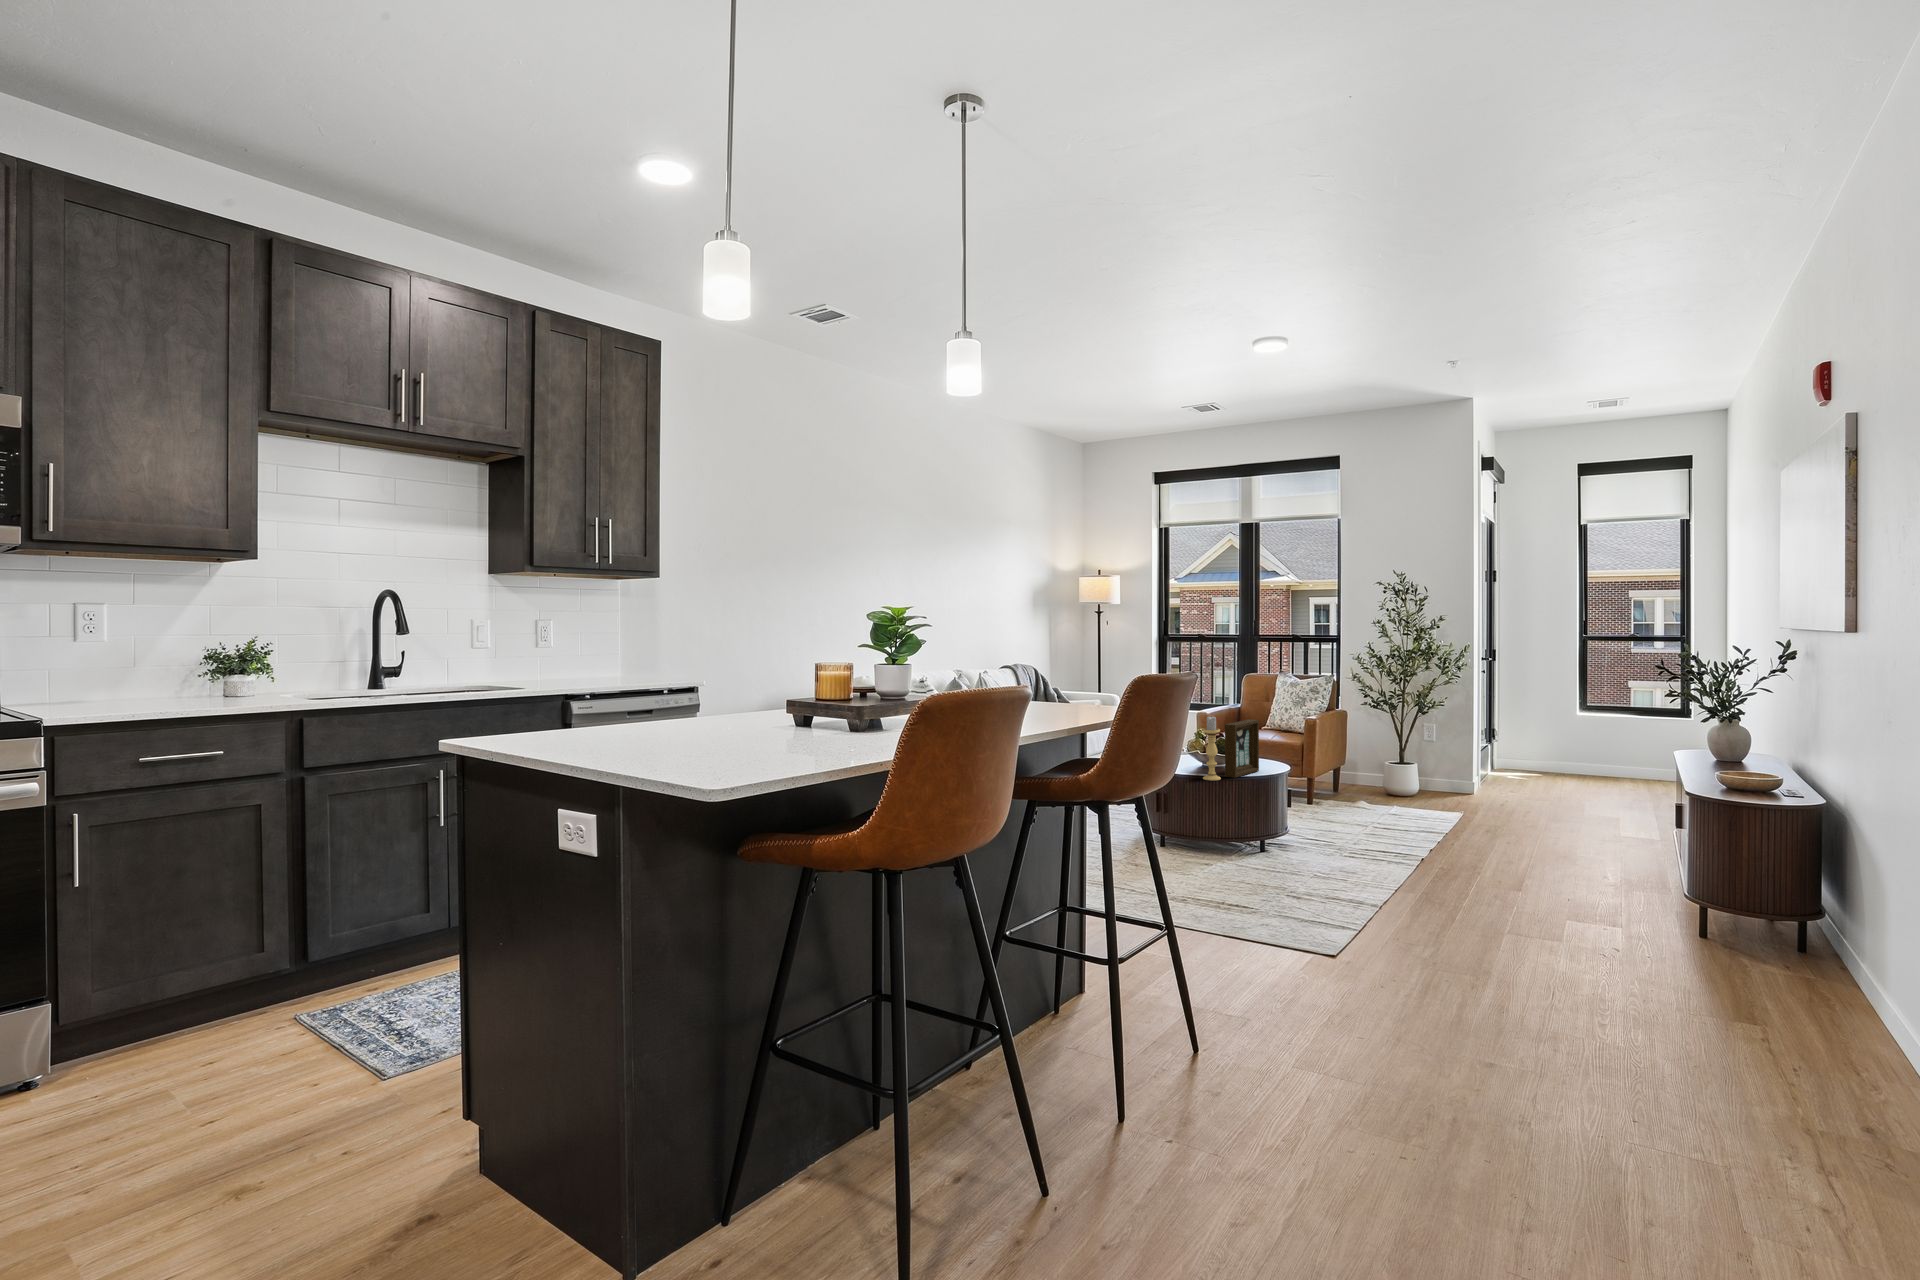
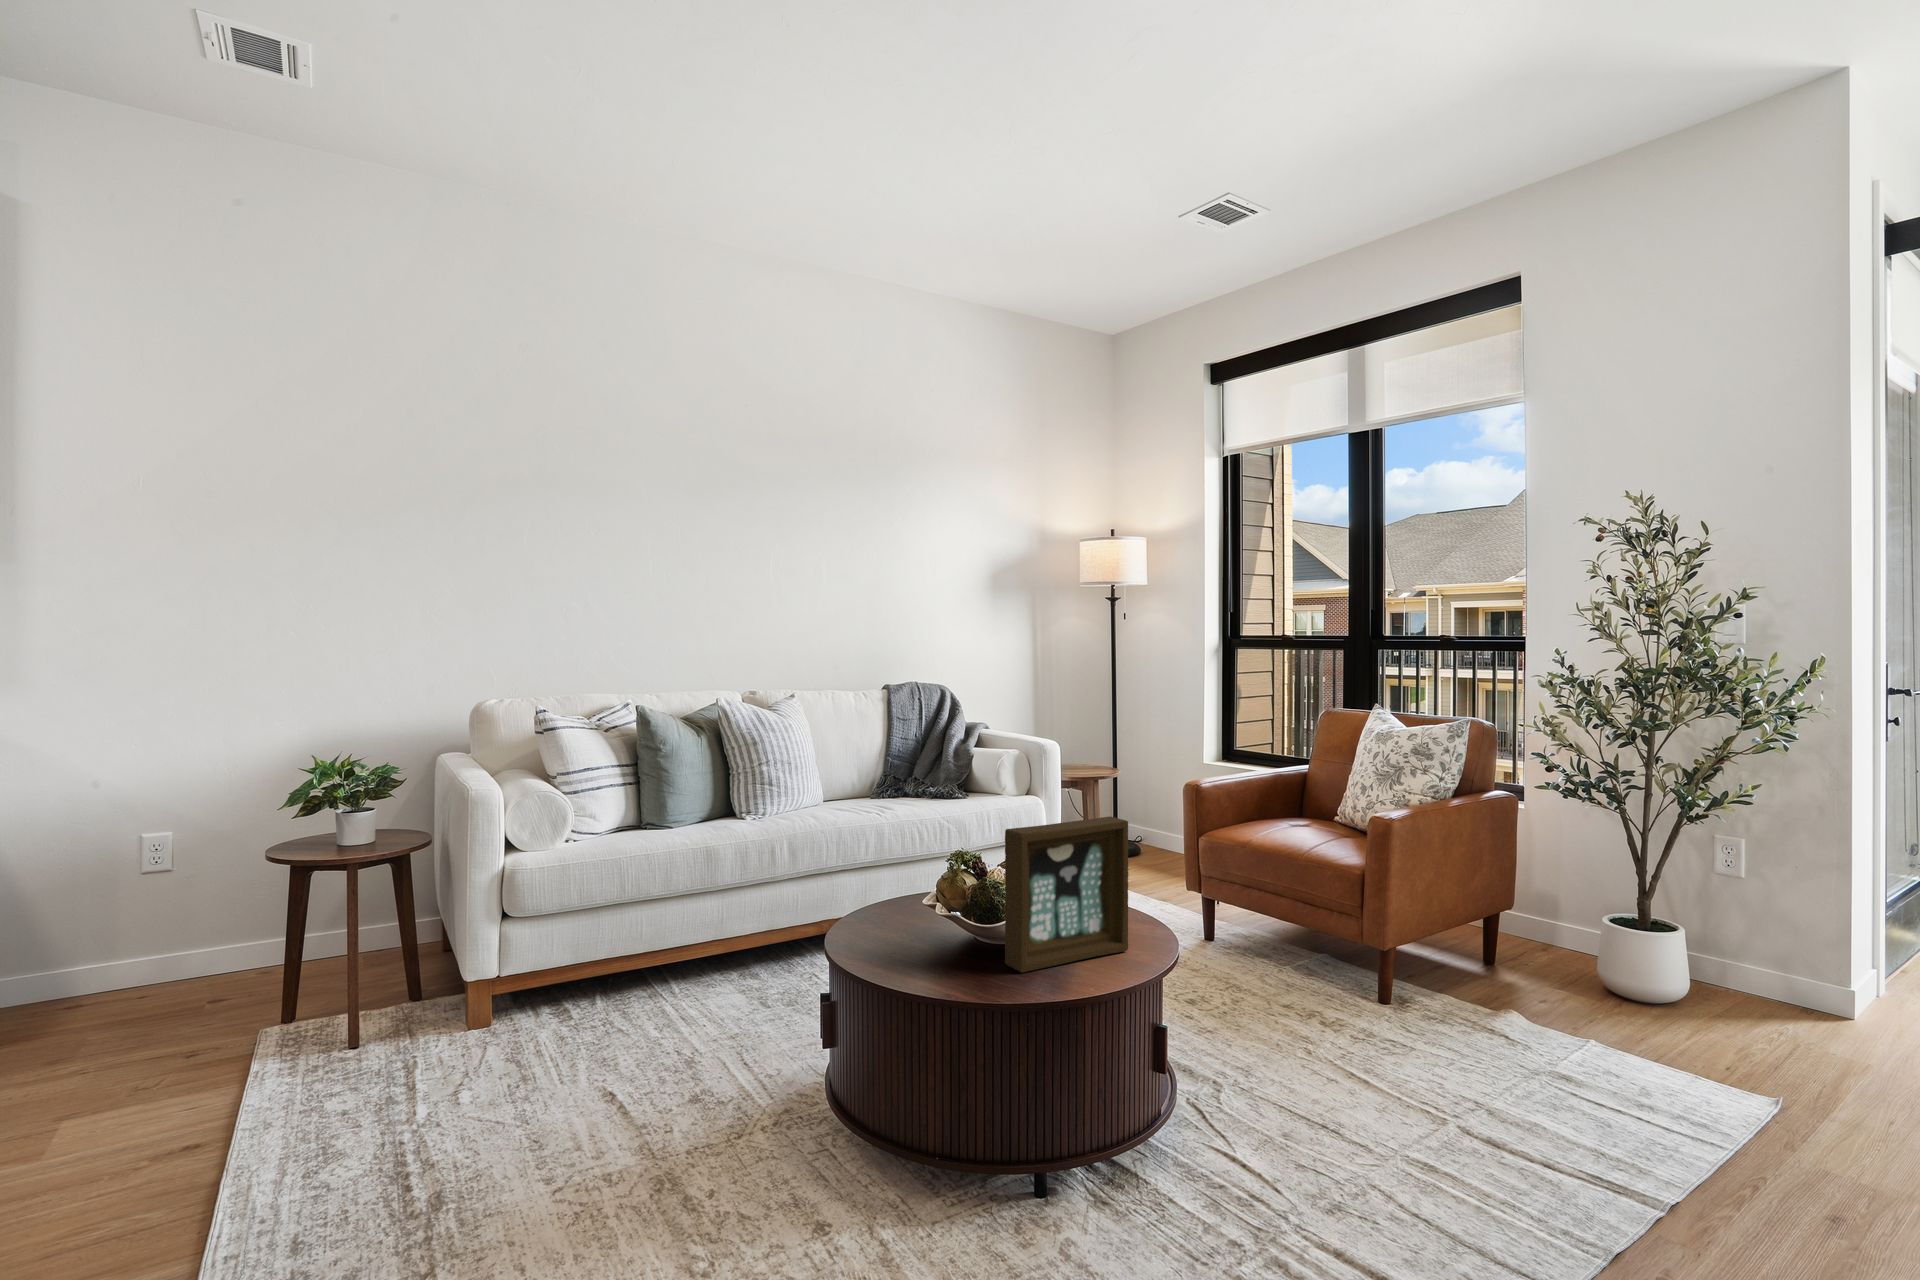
candle holder: present [1203,716,1221,781] -> none [933,805,978,978]

